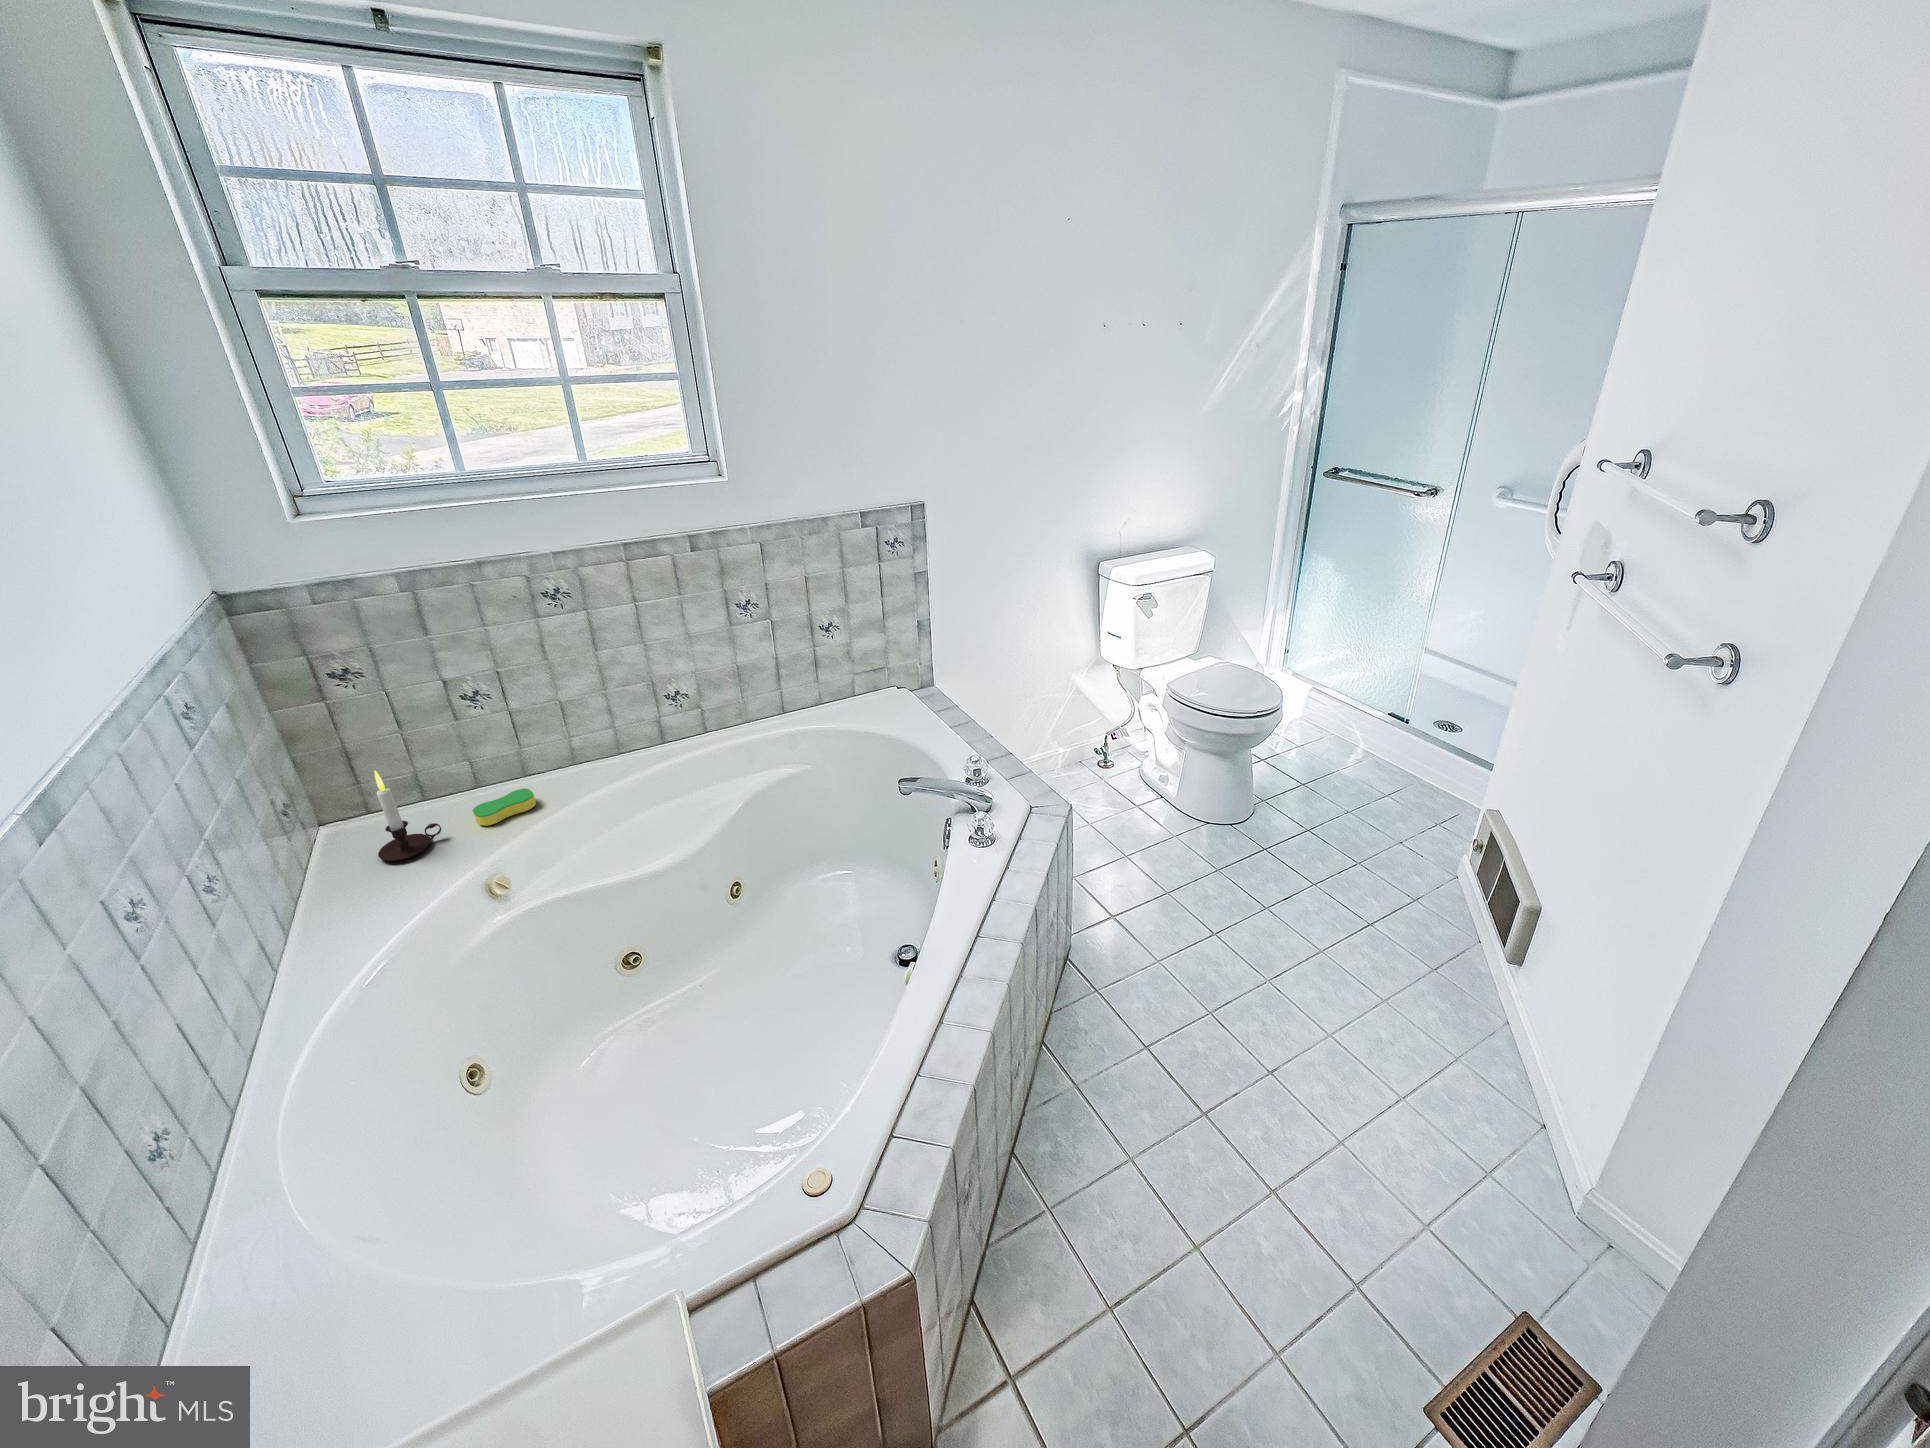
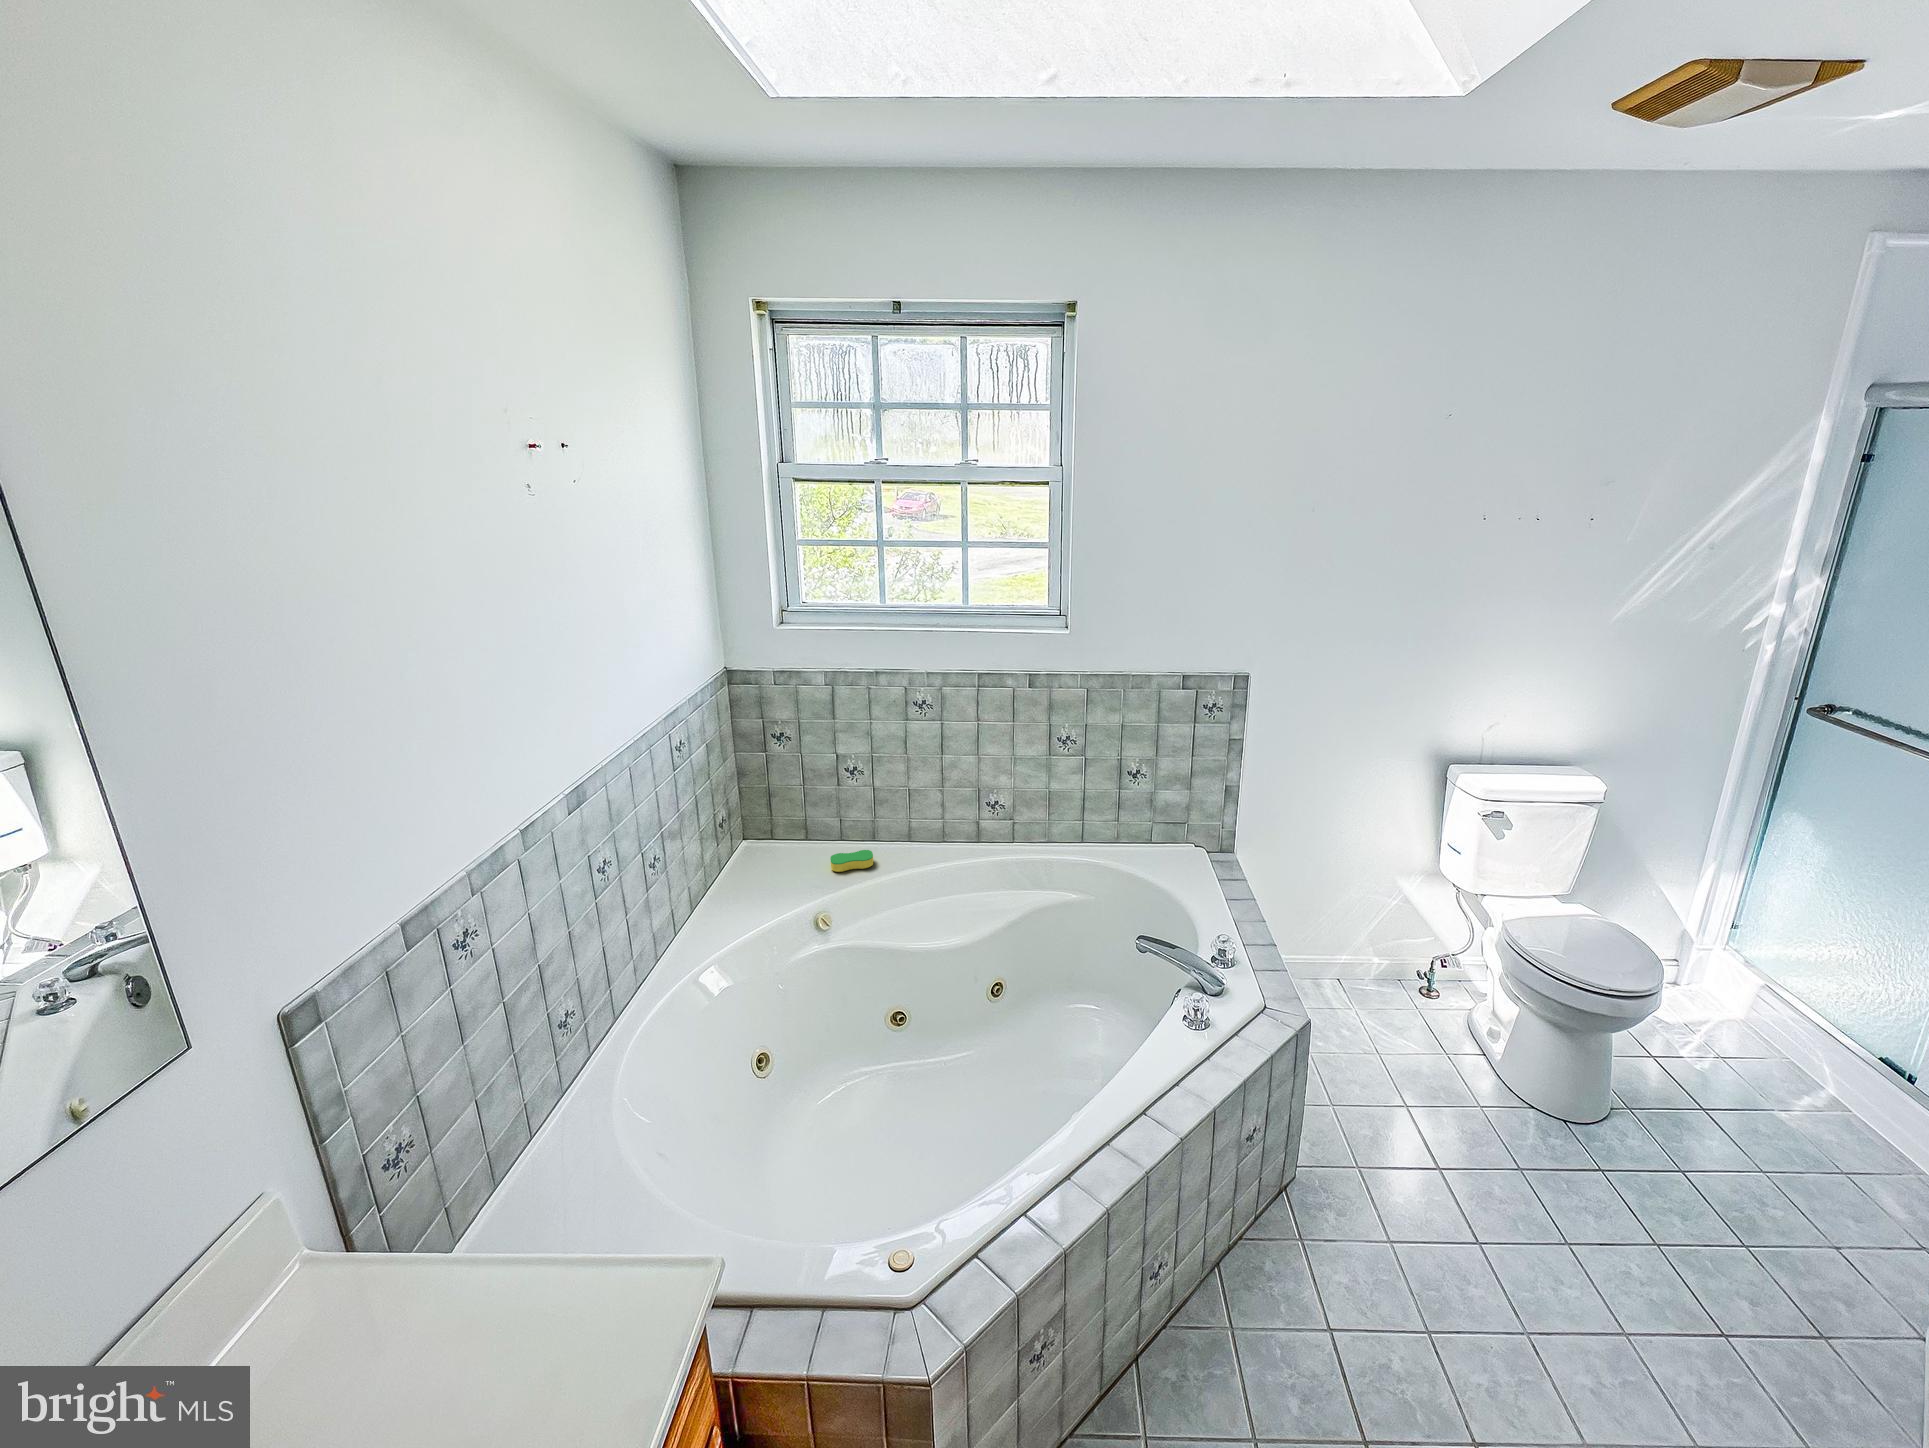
candle: present [374,770,441,861] -> none [764,809,806,880]

